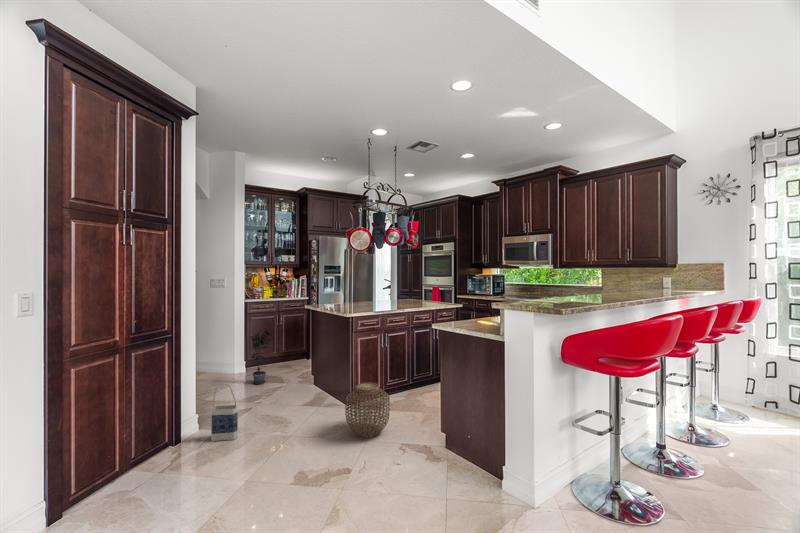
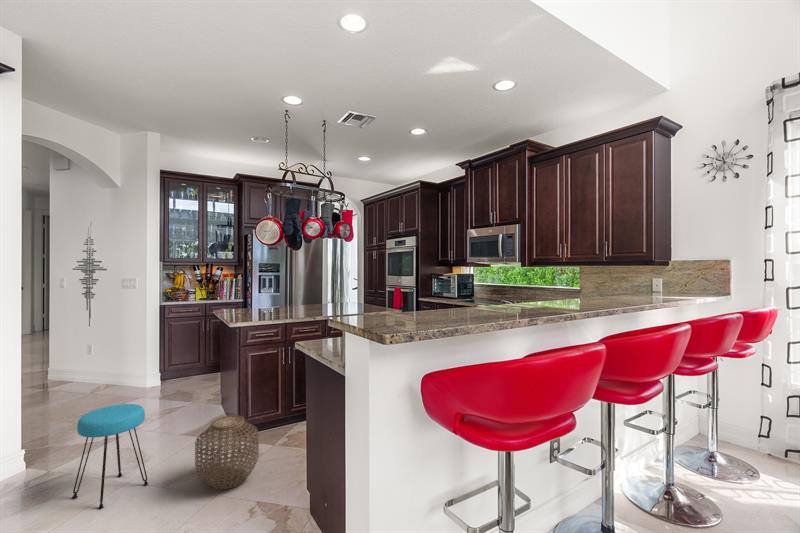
potted plant: present [250,328,272,384] -> none [142,337,175,405]
stool: none [258,375,308,450] -> present [72,404,148,508]
bag: present [211,383,238,441] -> none [22,414,63,489]

